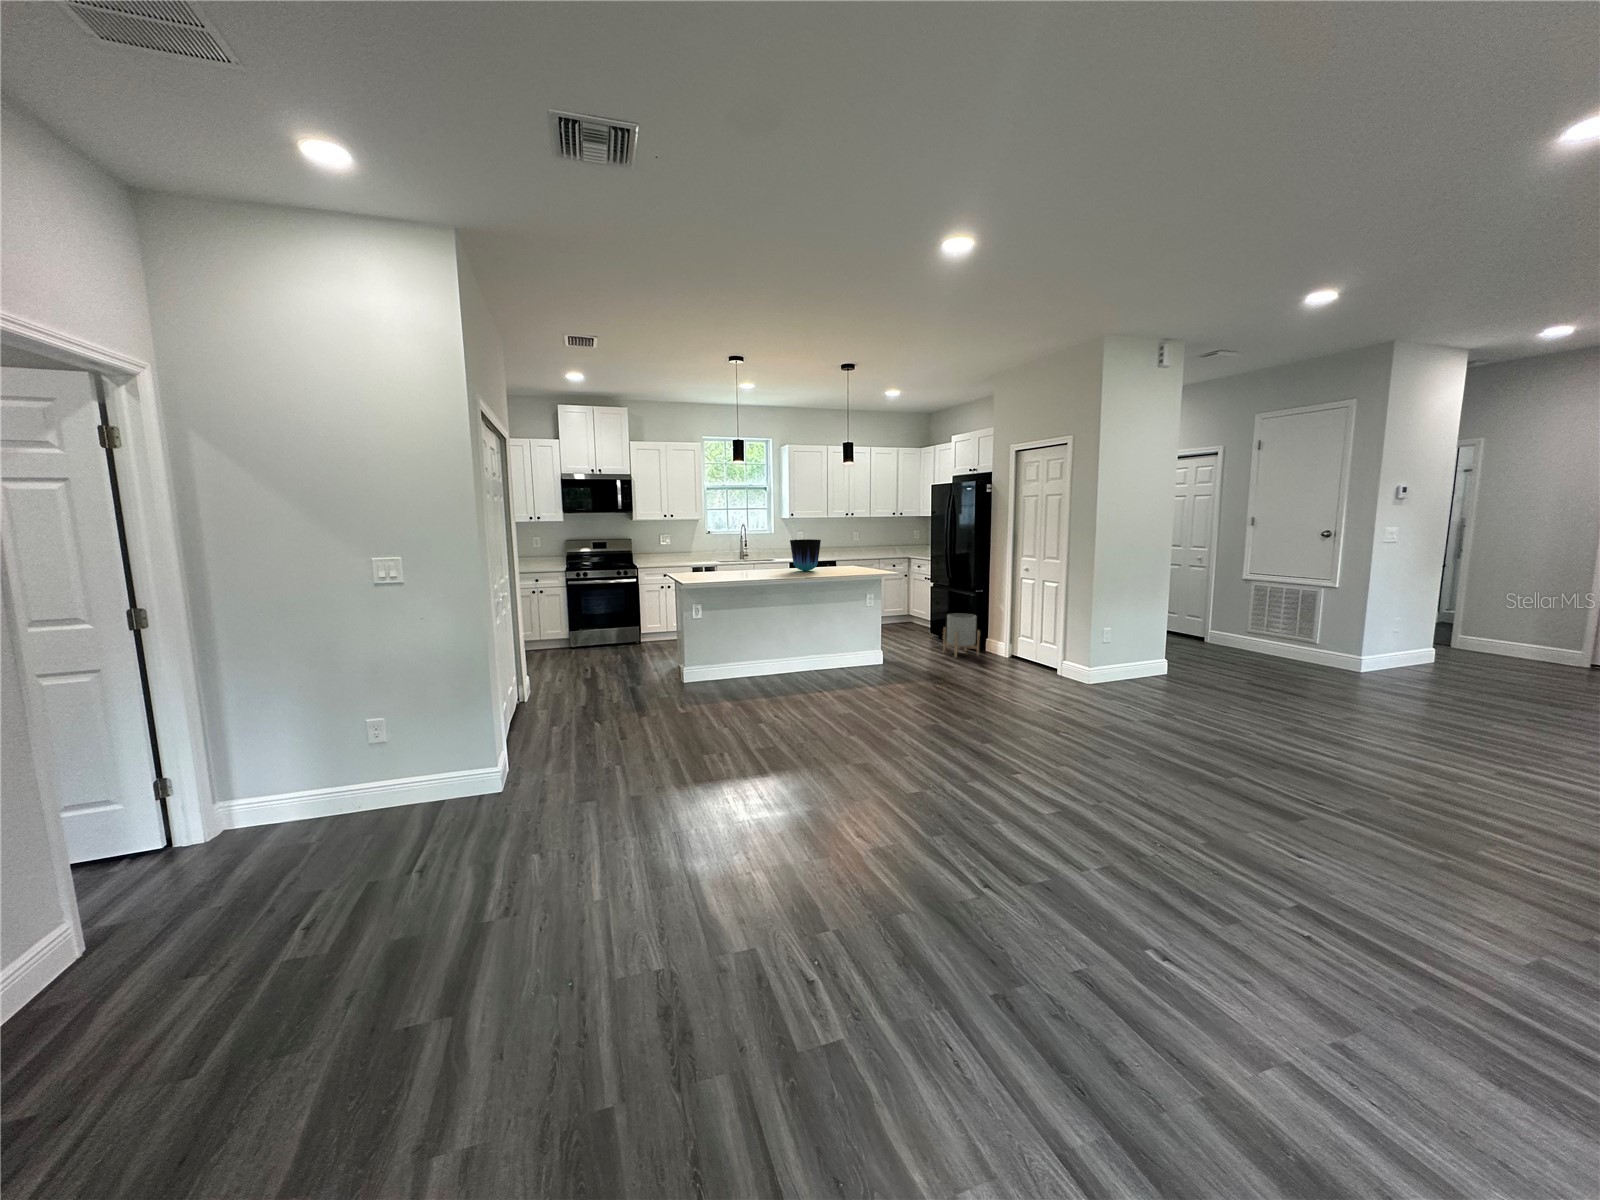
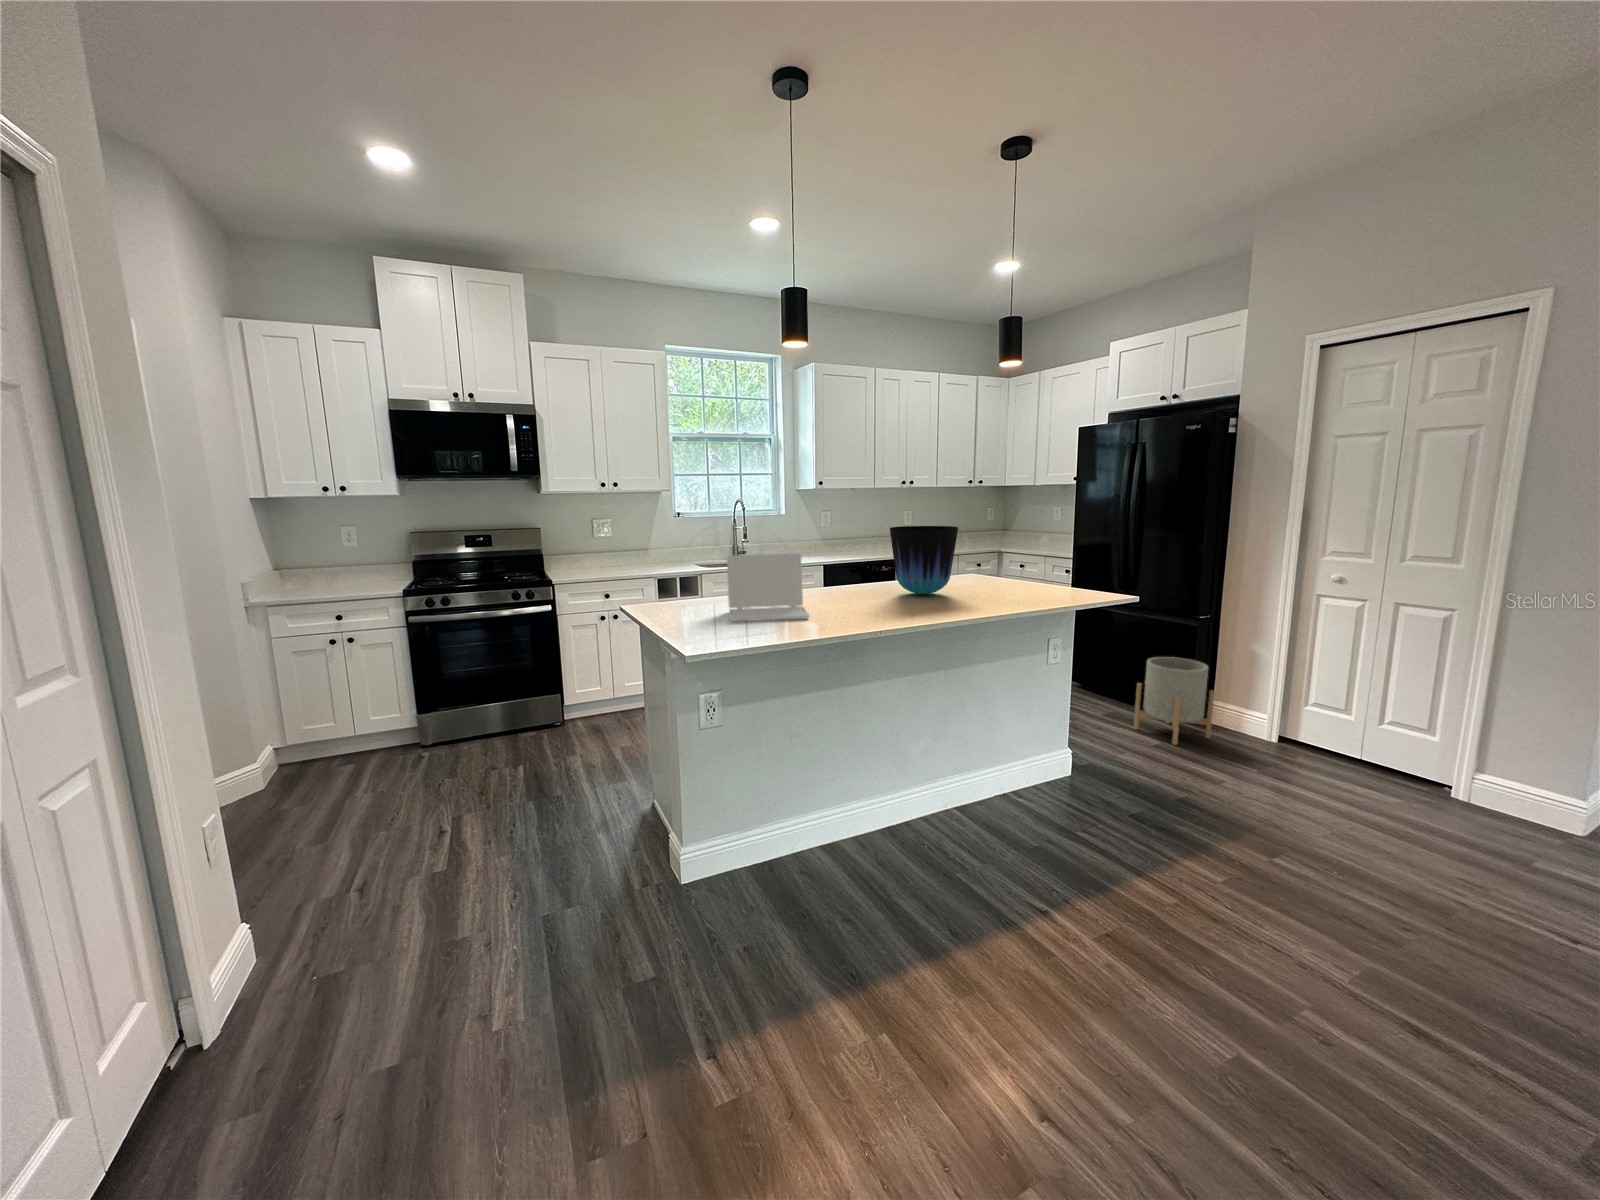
laptop: none [710,550,745,577] -> present [727,554,810,621]

